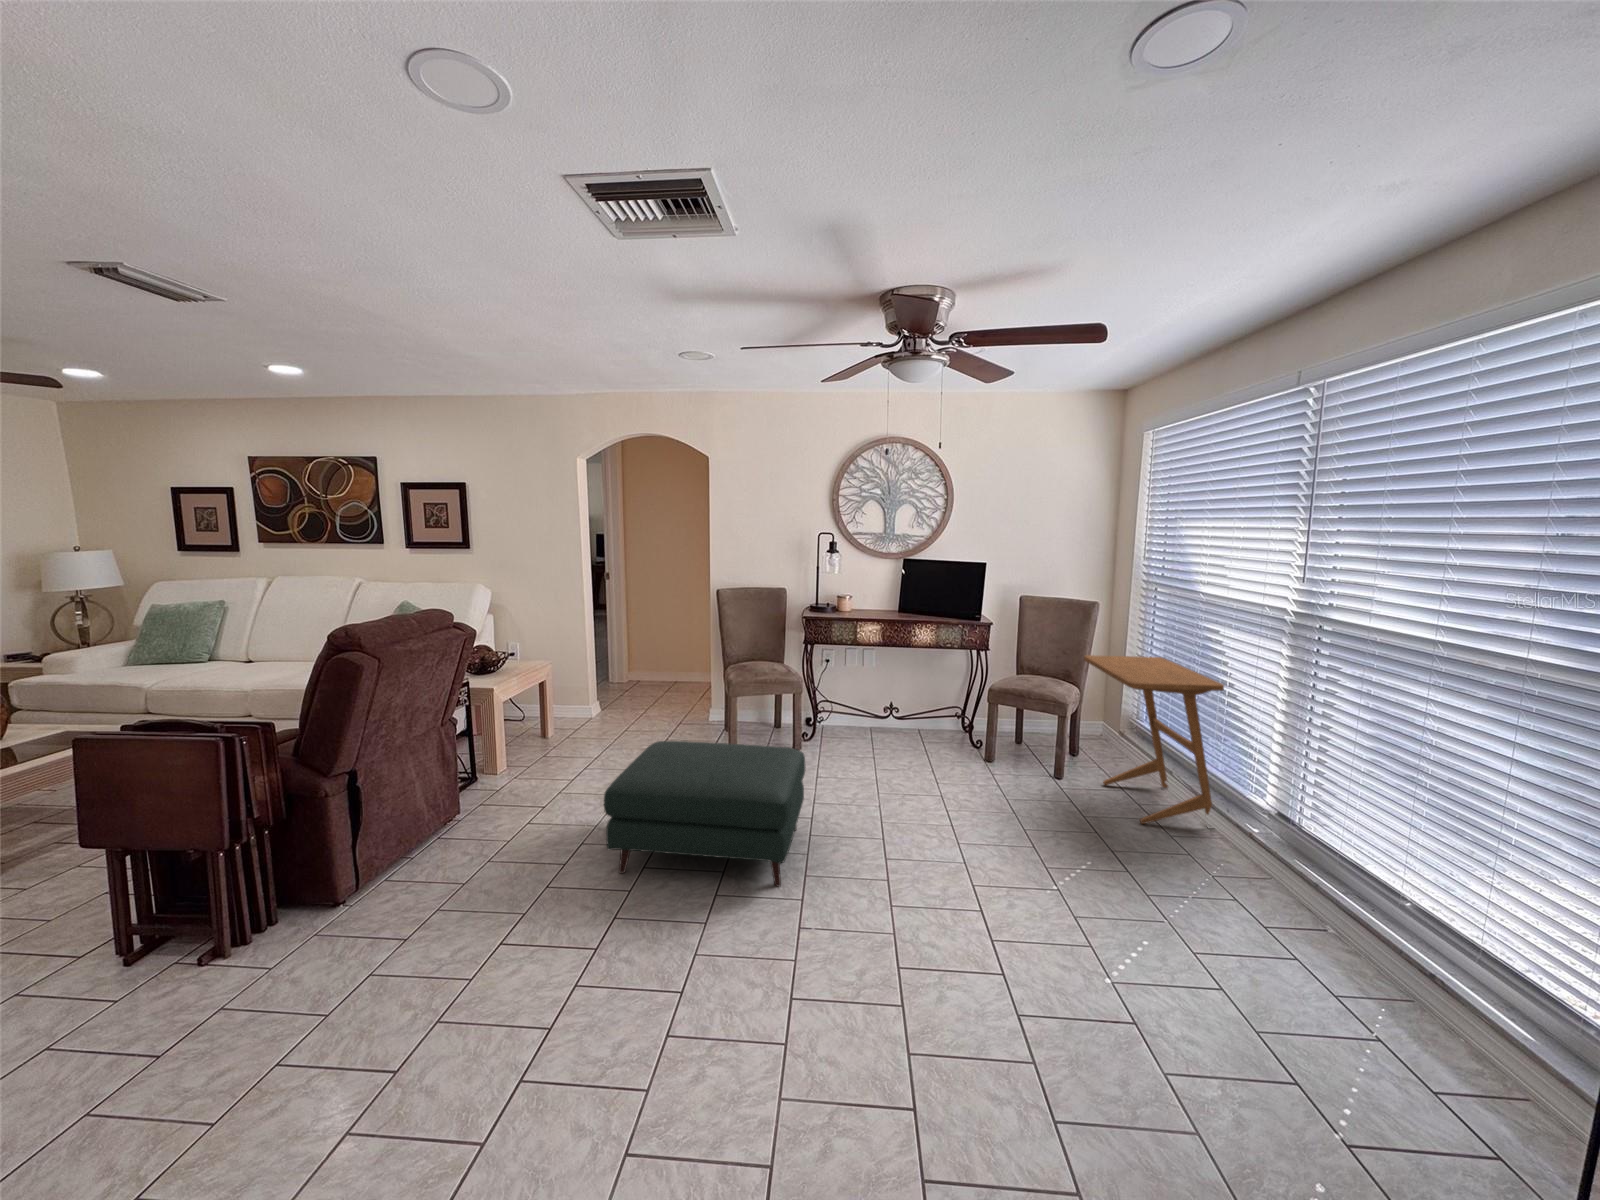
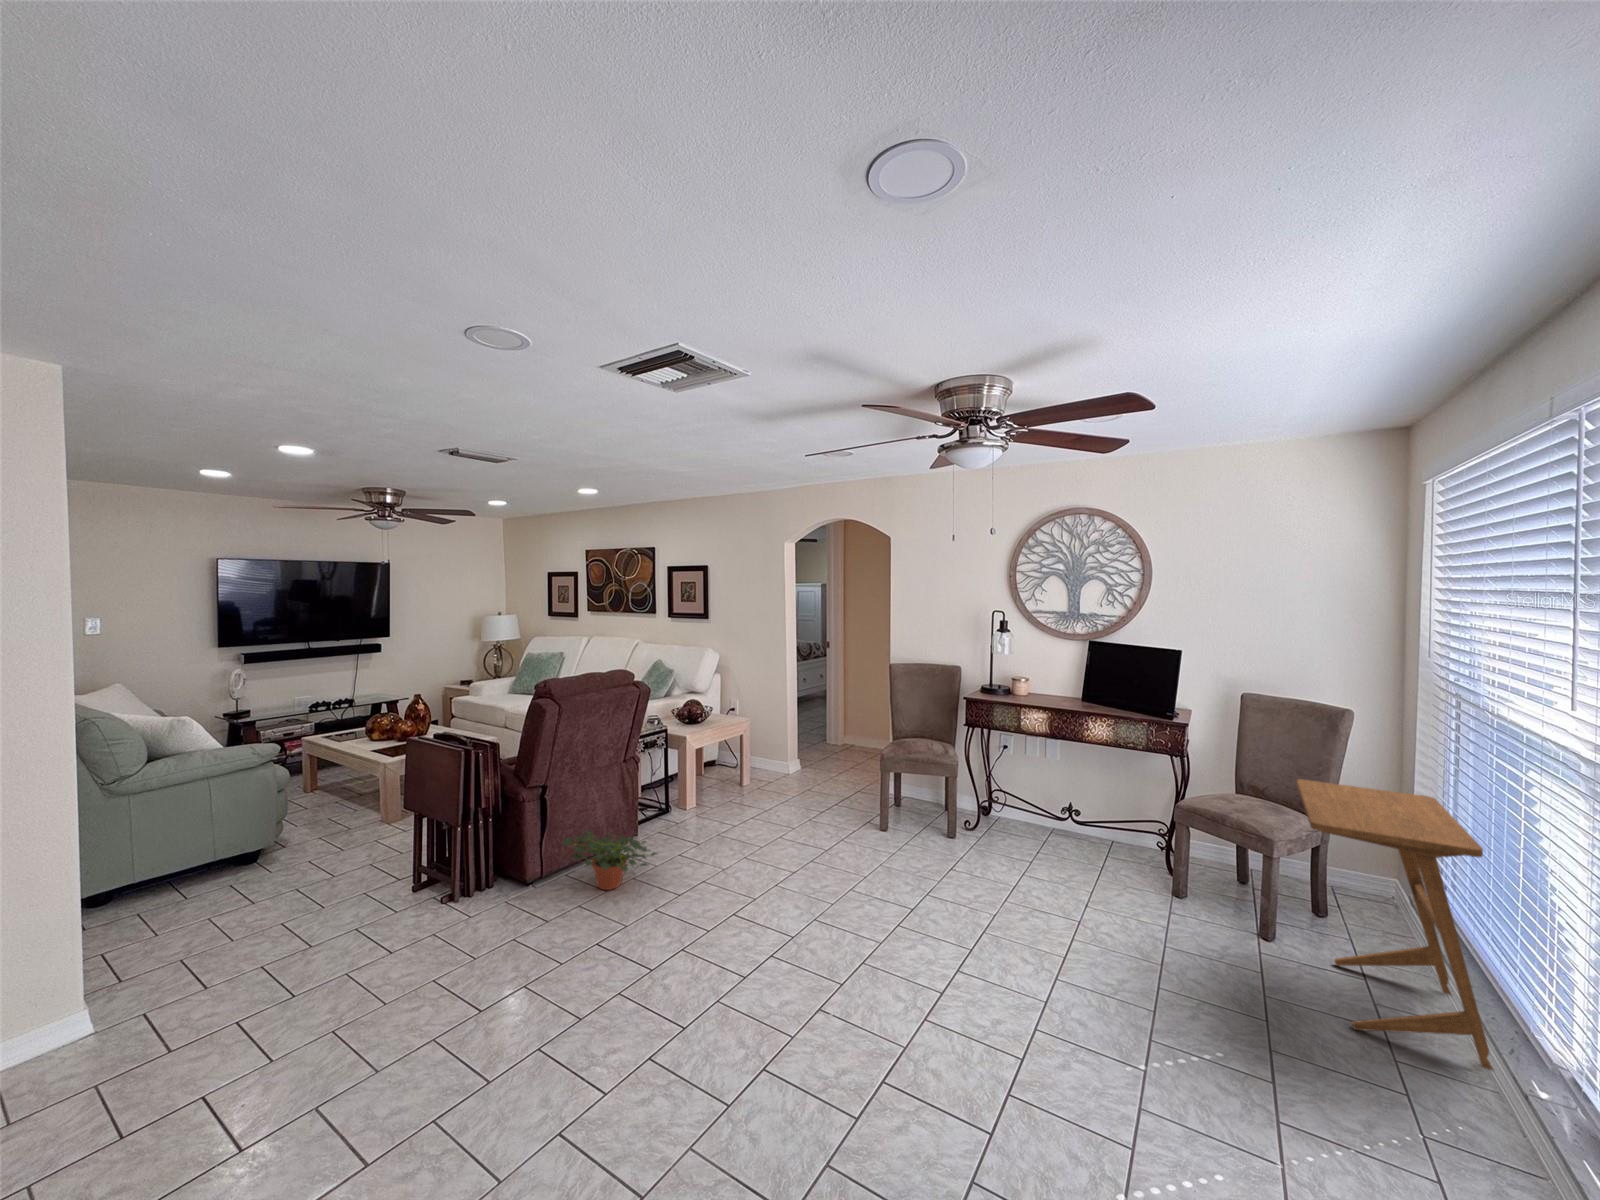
ottoman: present [604,741,806,887] -> none [701,803,900,966]
potted plant: none [388,811,525,882] -> present [561,830,657,890]

